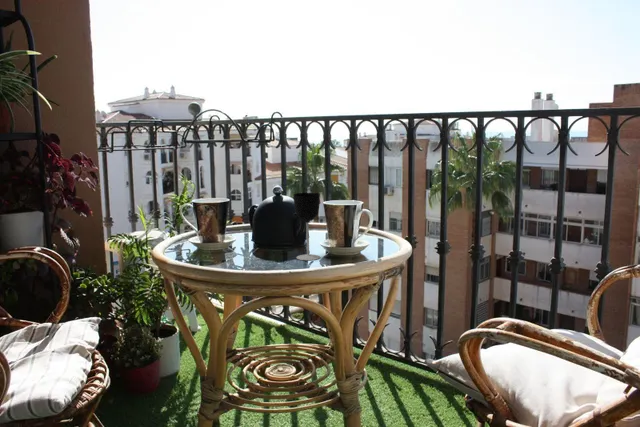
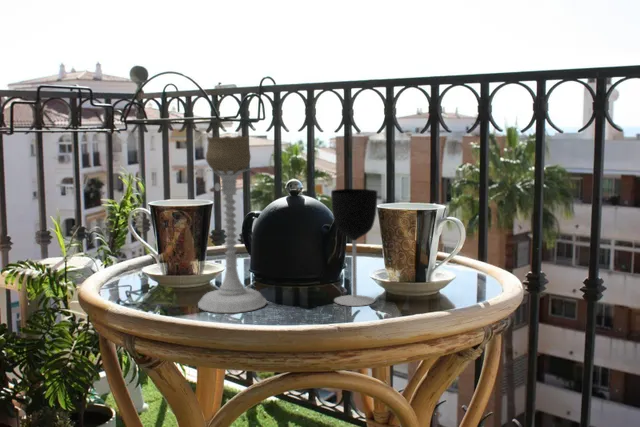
candle holder: none [218,163,258,264] -> present [198,136,267,313]

